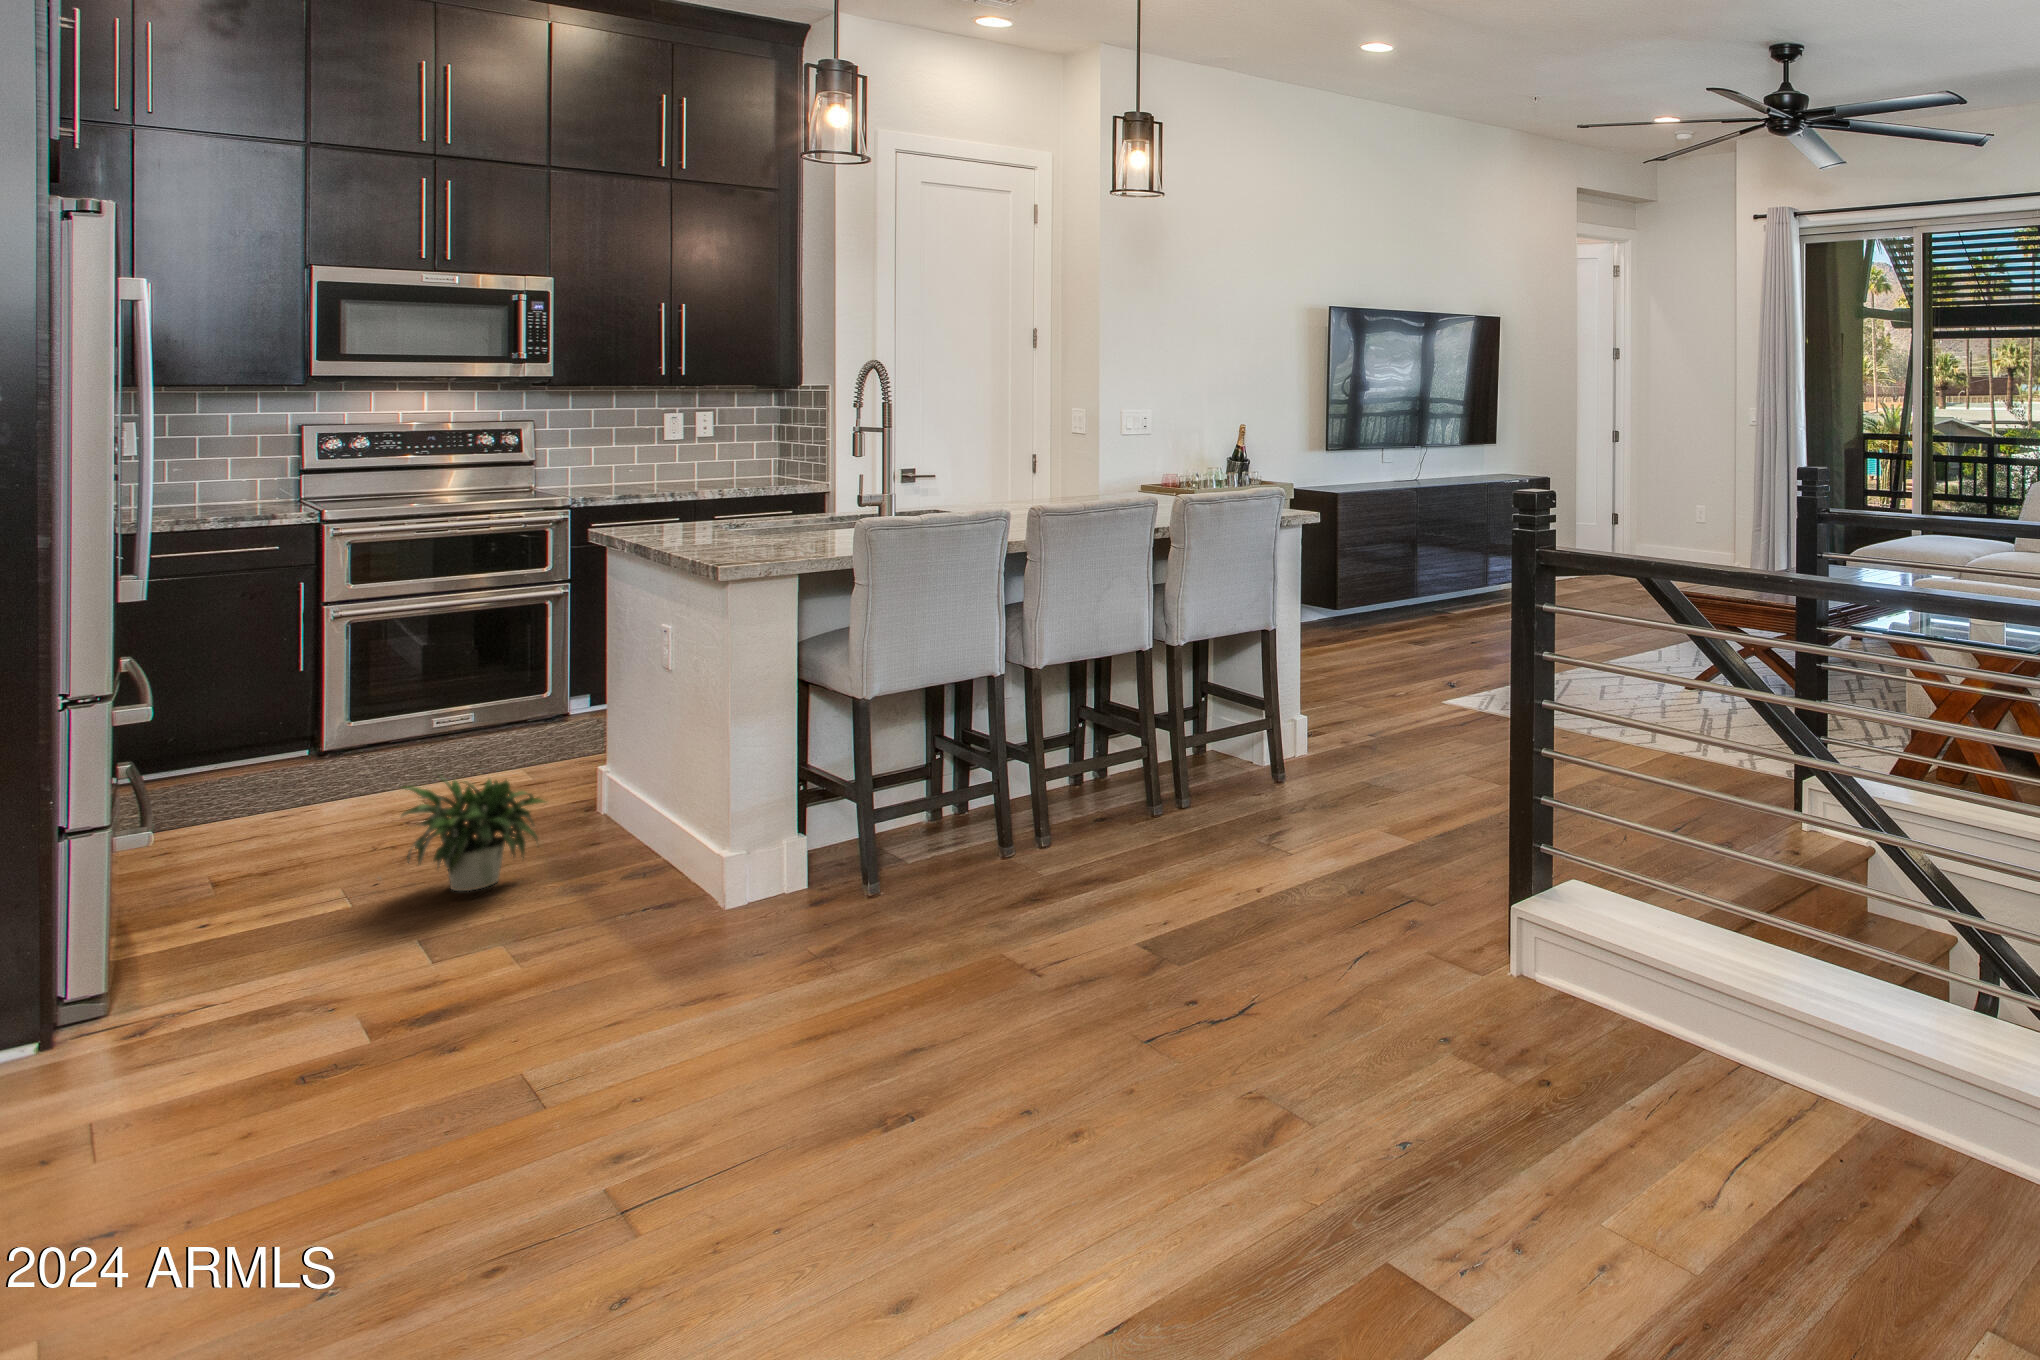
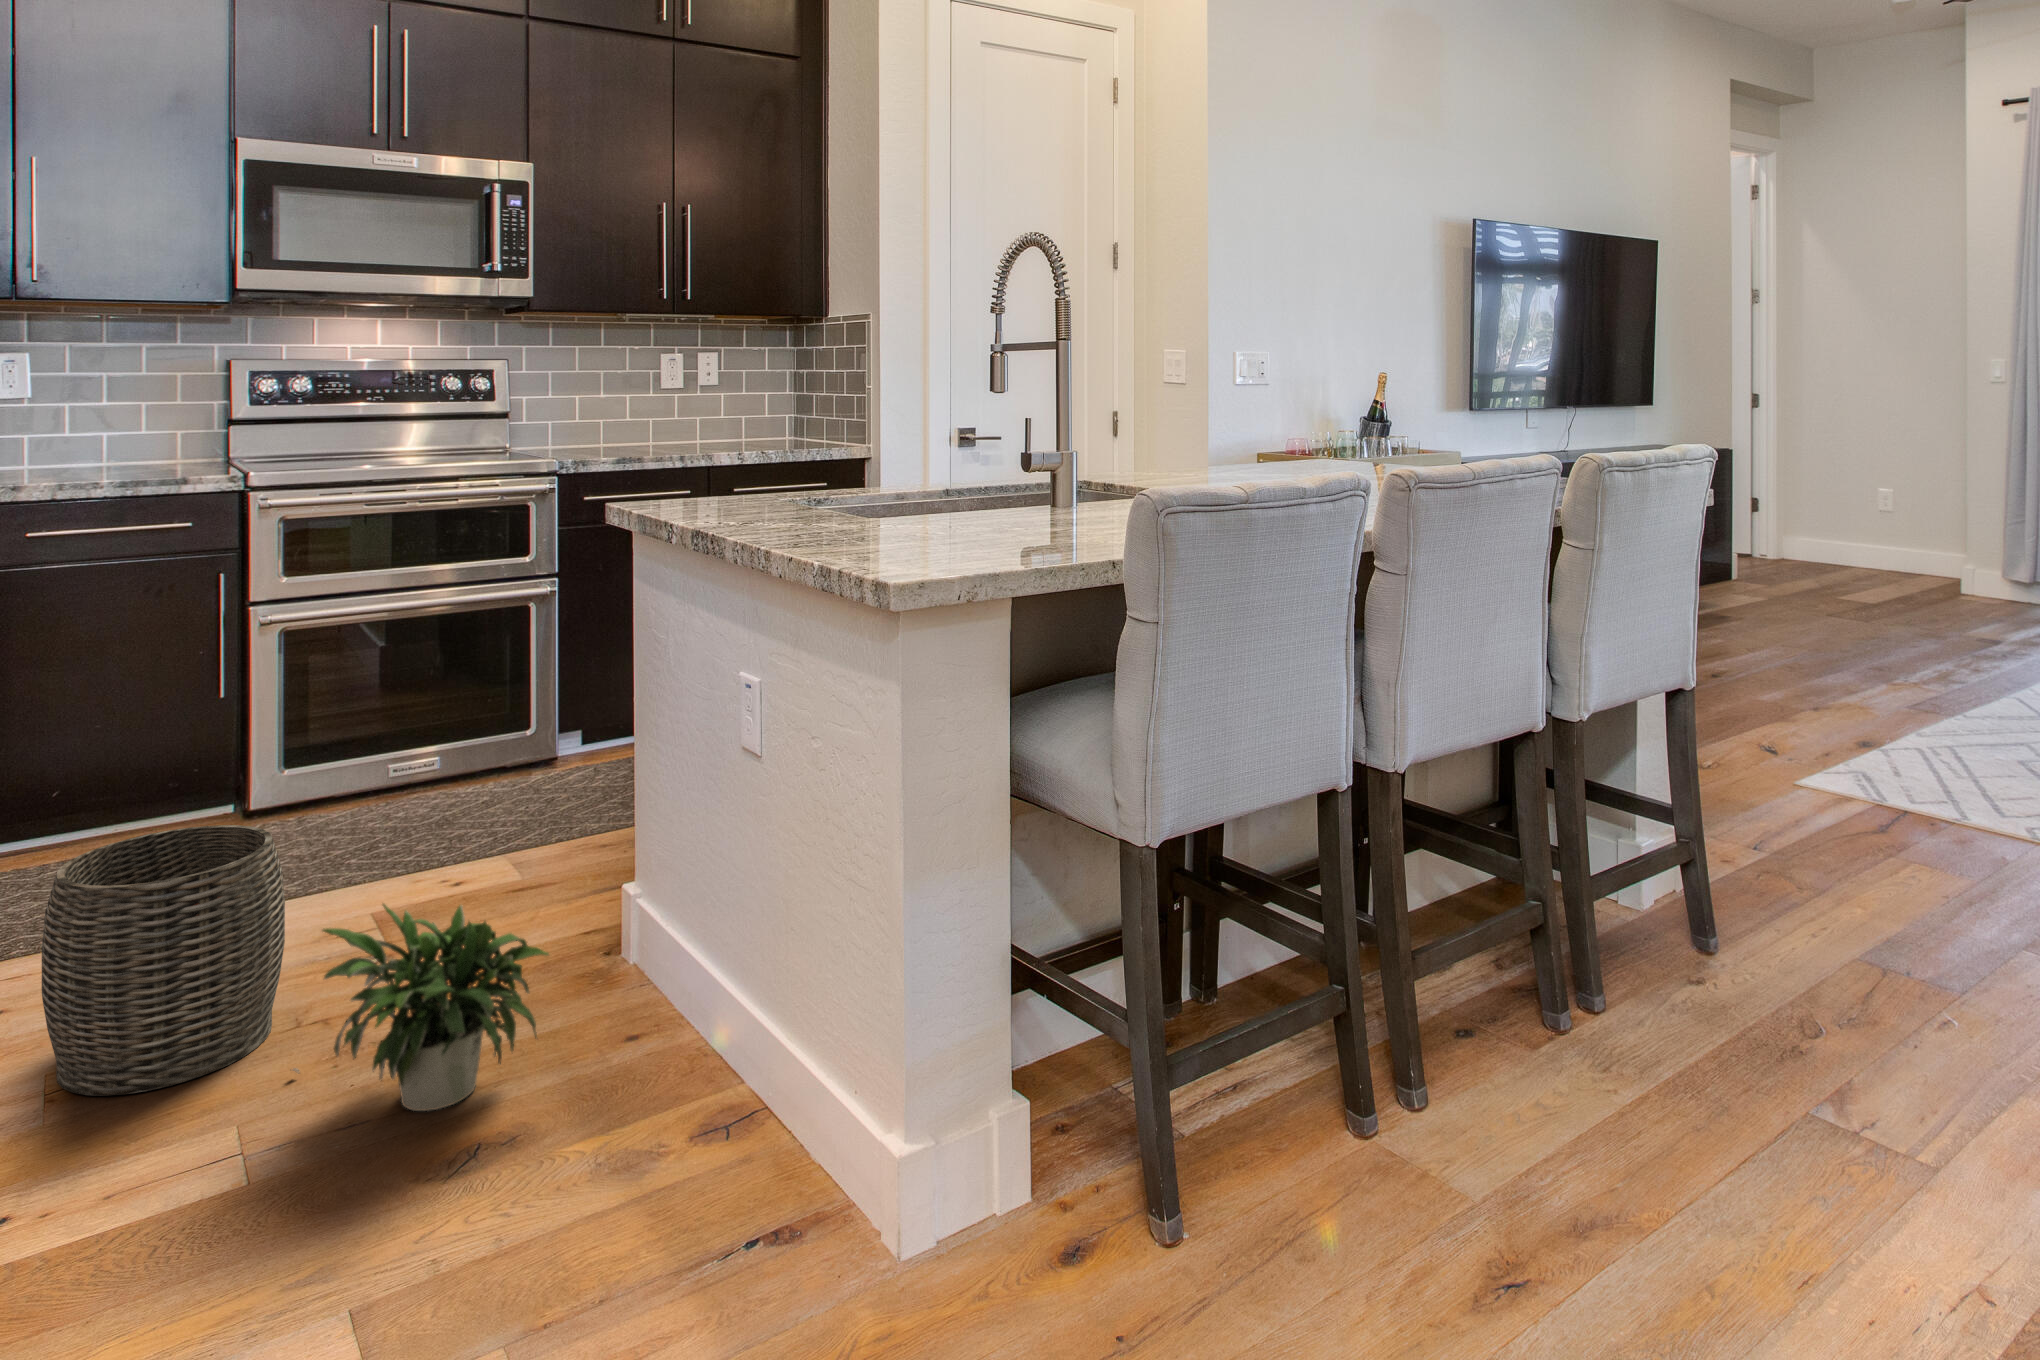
woven basket: none [207,740,368,896] -> present [42,825,285,1096]

